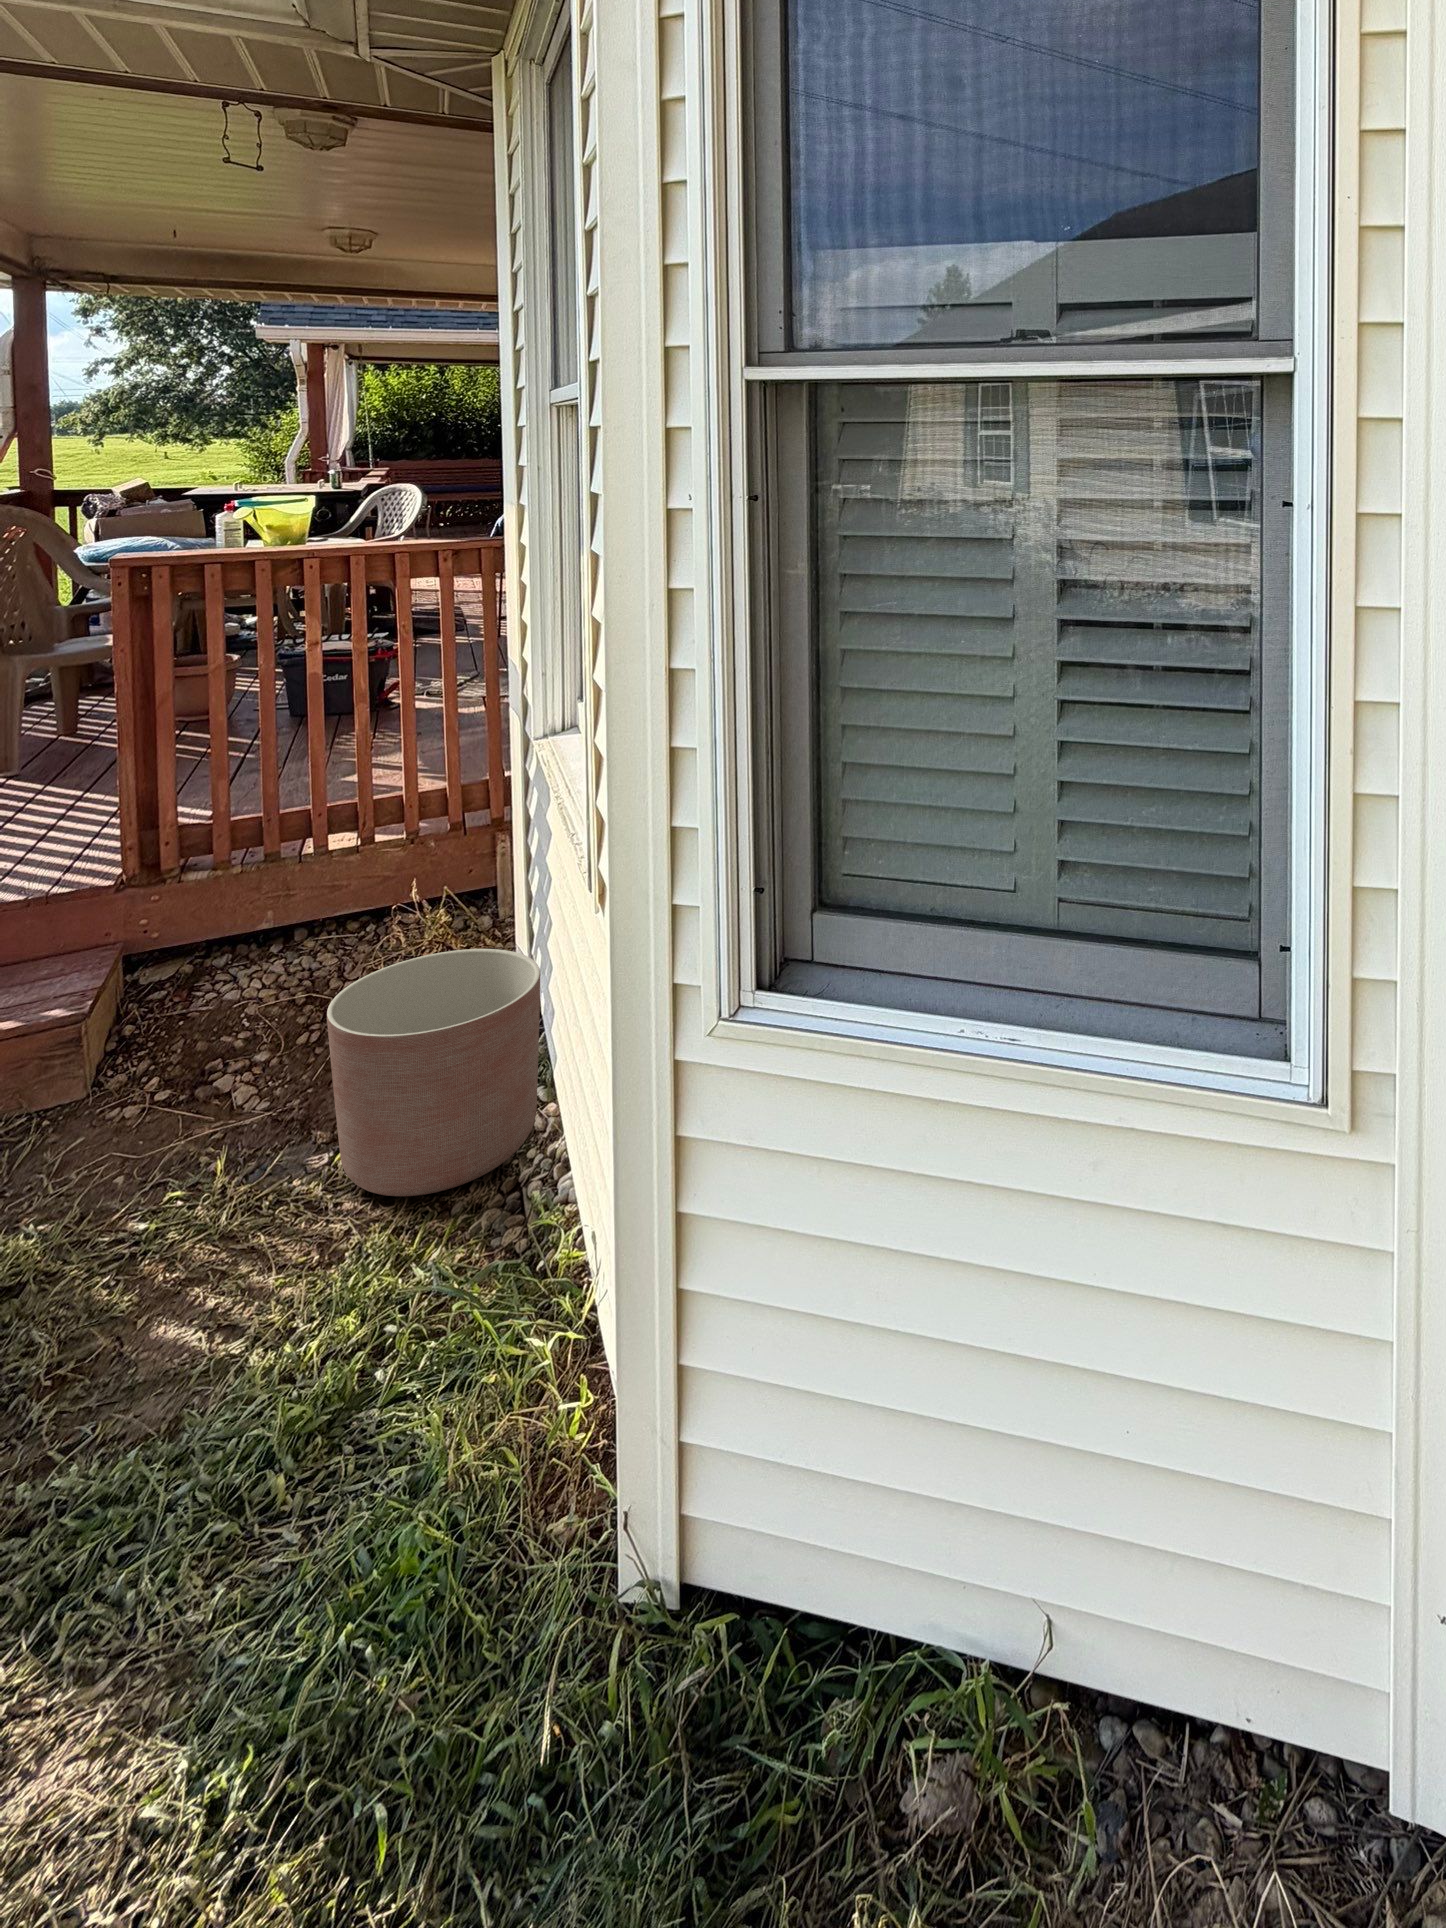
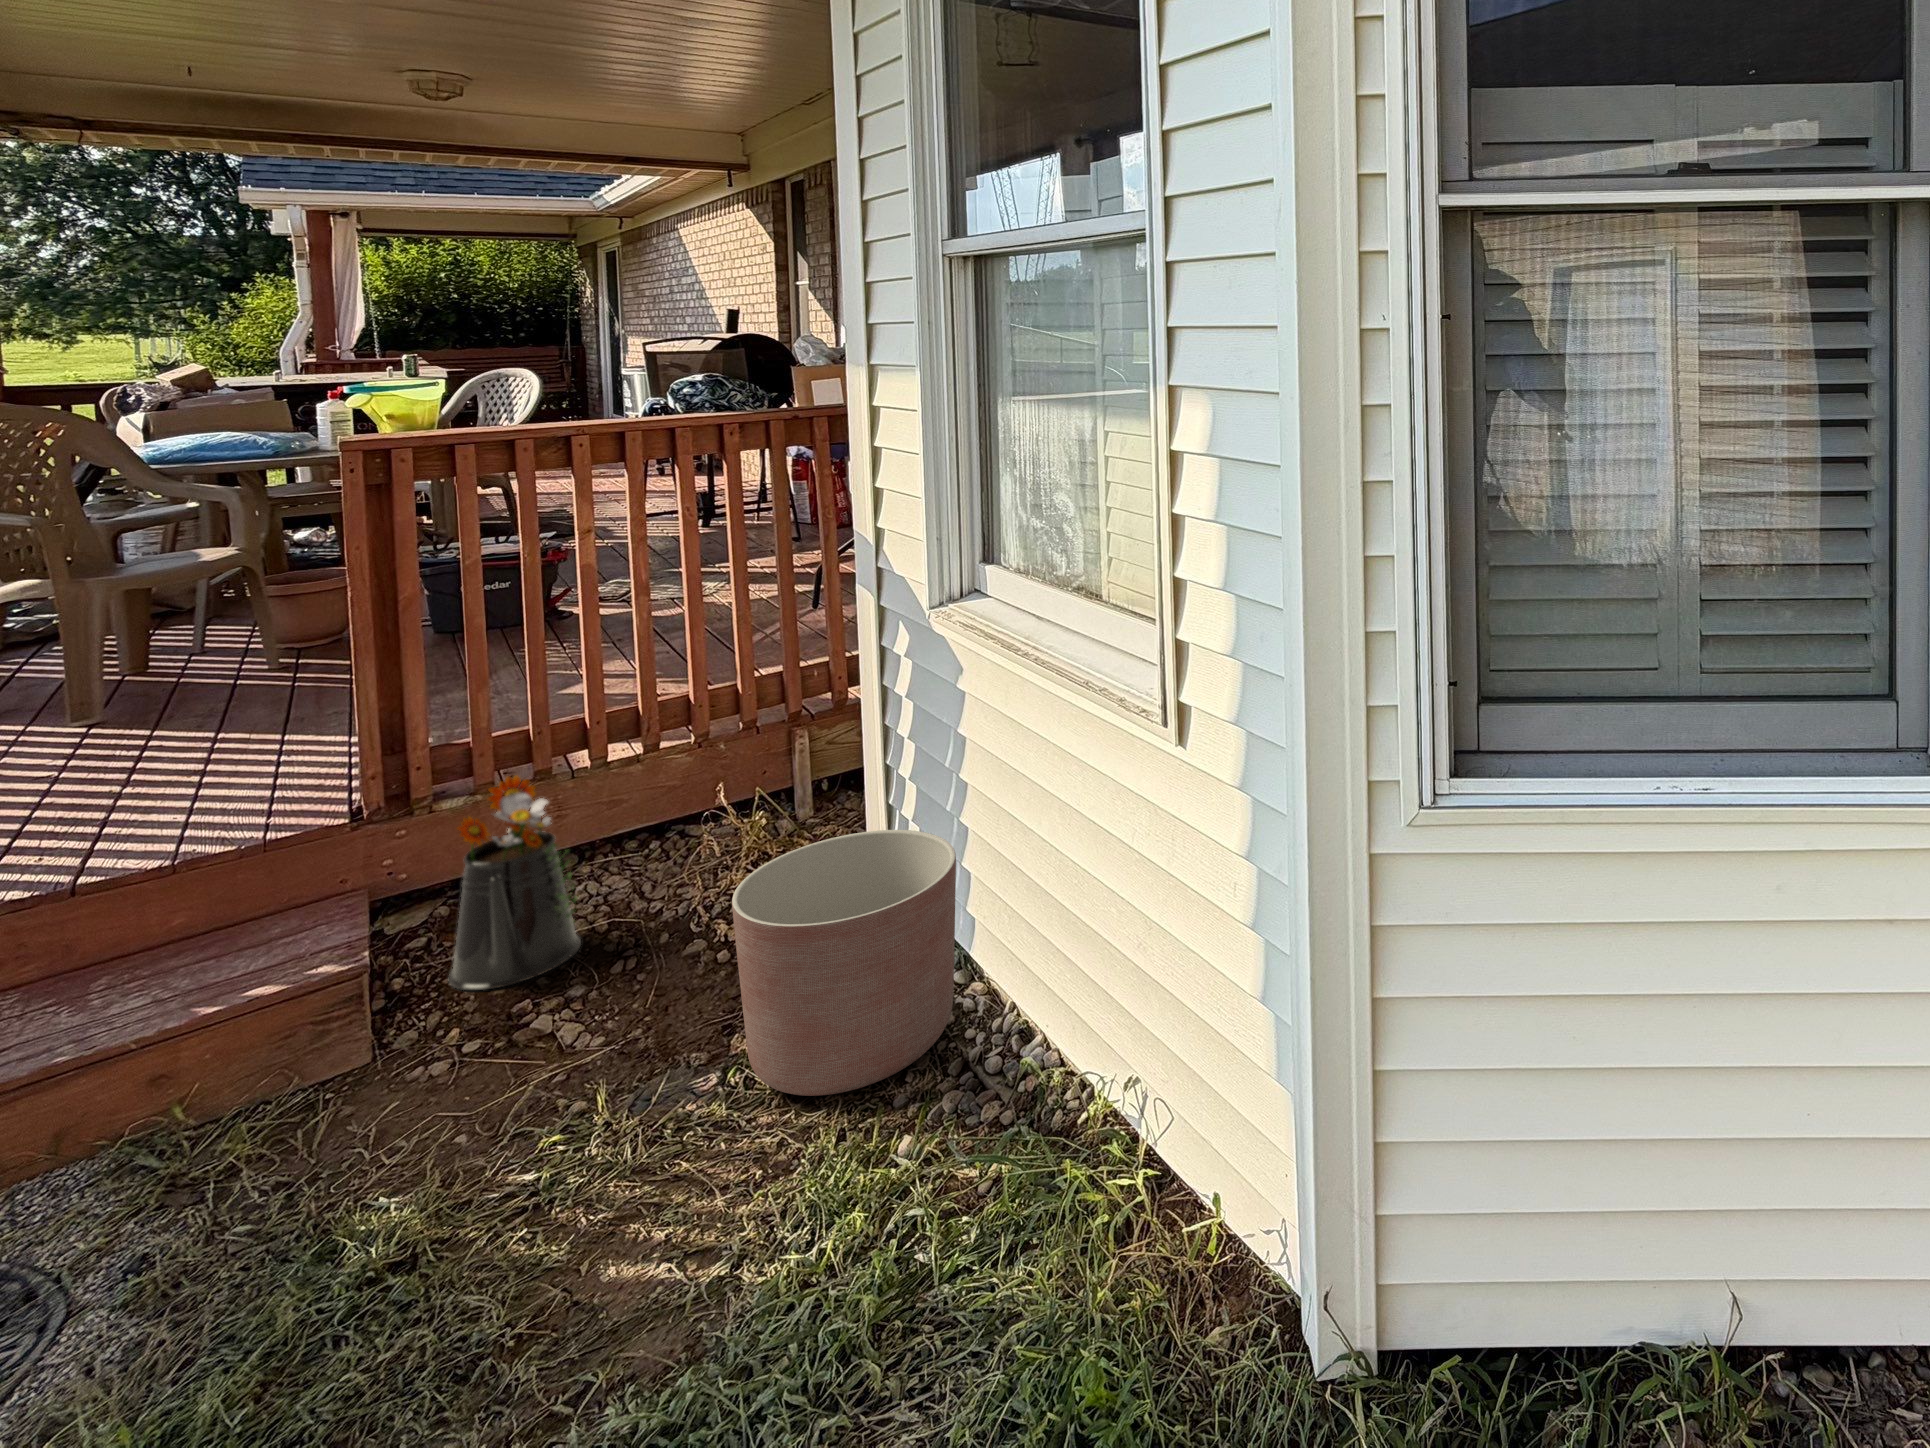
watering can: none [175,855,288,1048] -> present [449,776,581,990]

